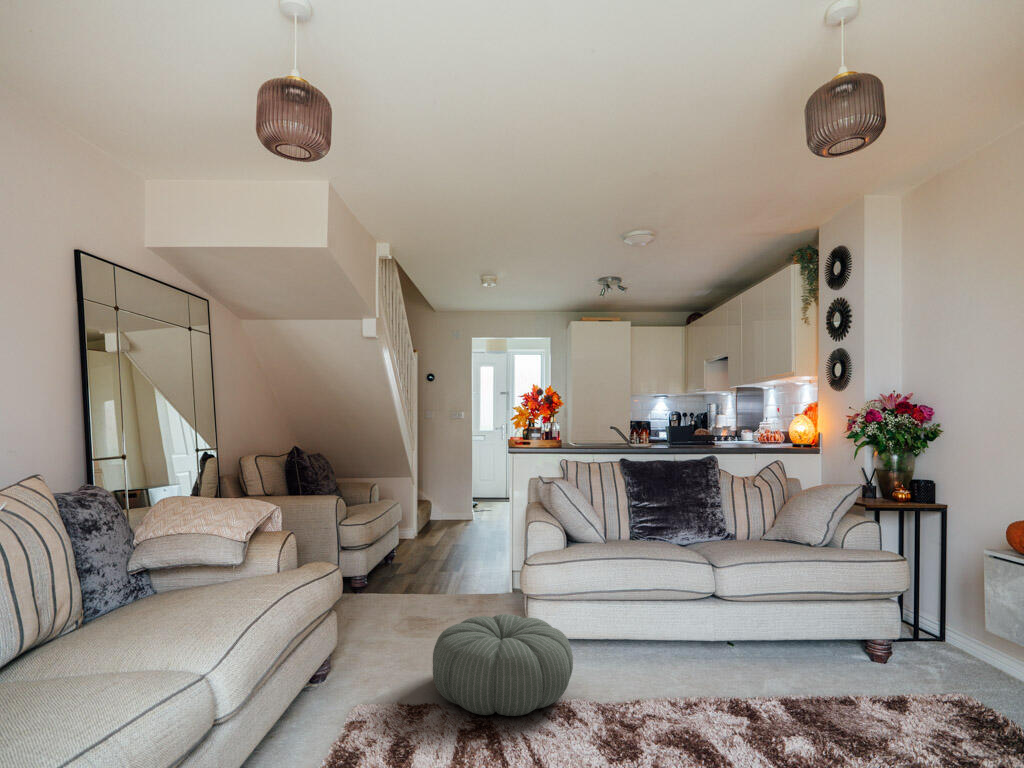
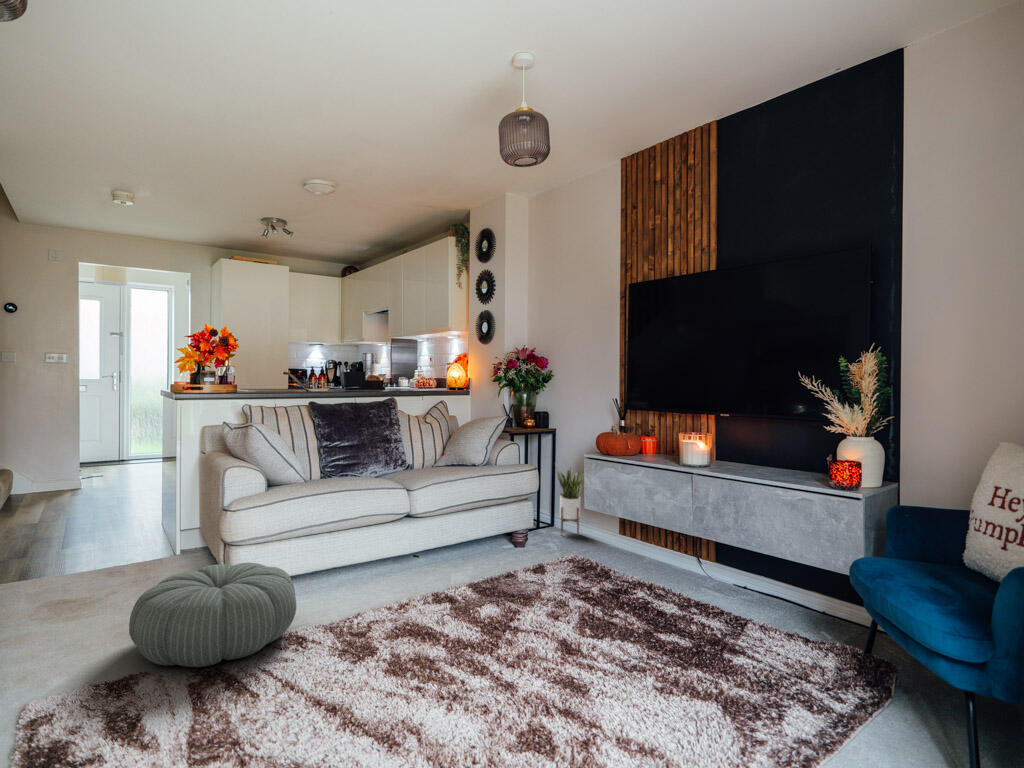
potted plant: none [942,554,994,668] -> present [555,464,584,536]

